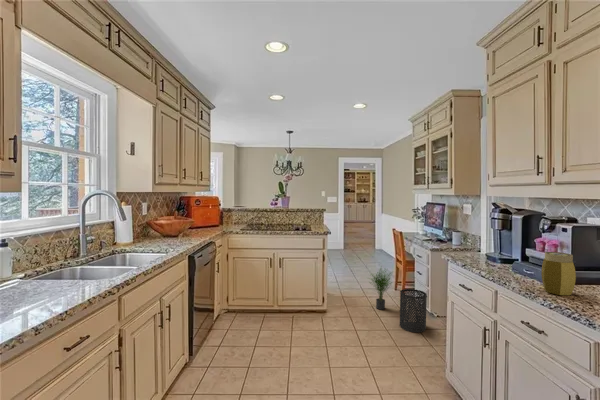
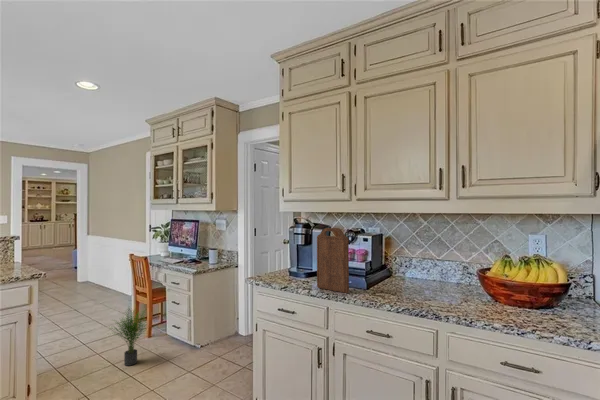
cutting board: none [493,213,520,281] -> present [317,228,349,293]
jar: present [541,252,576,295] -> none [374,260,399,299]
trash can: present [400,289,427,332] -> none [167,324,201,380]

